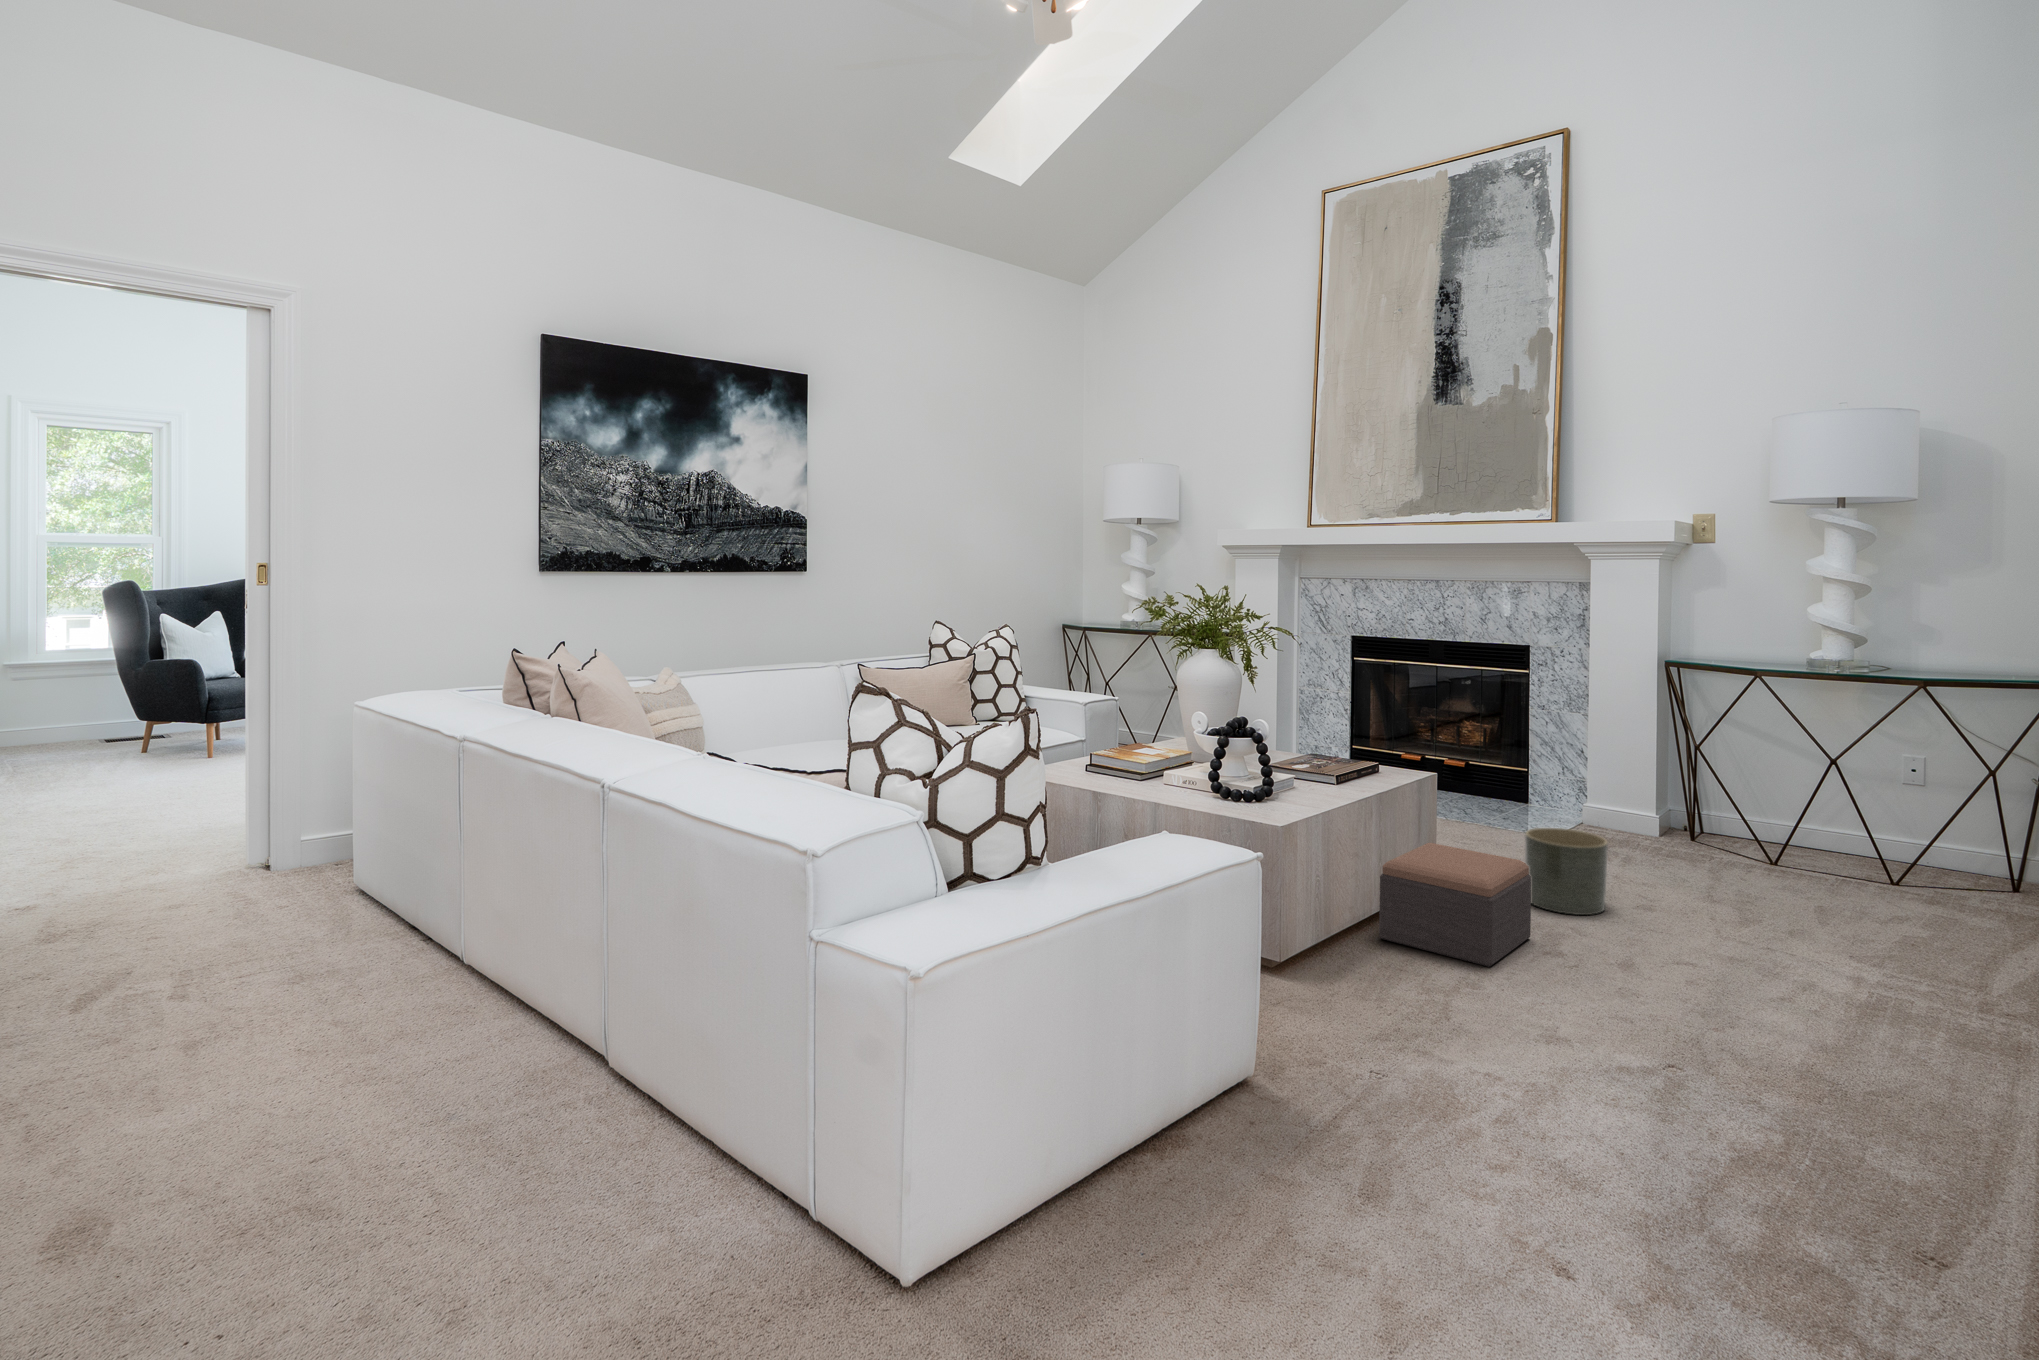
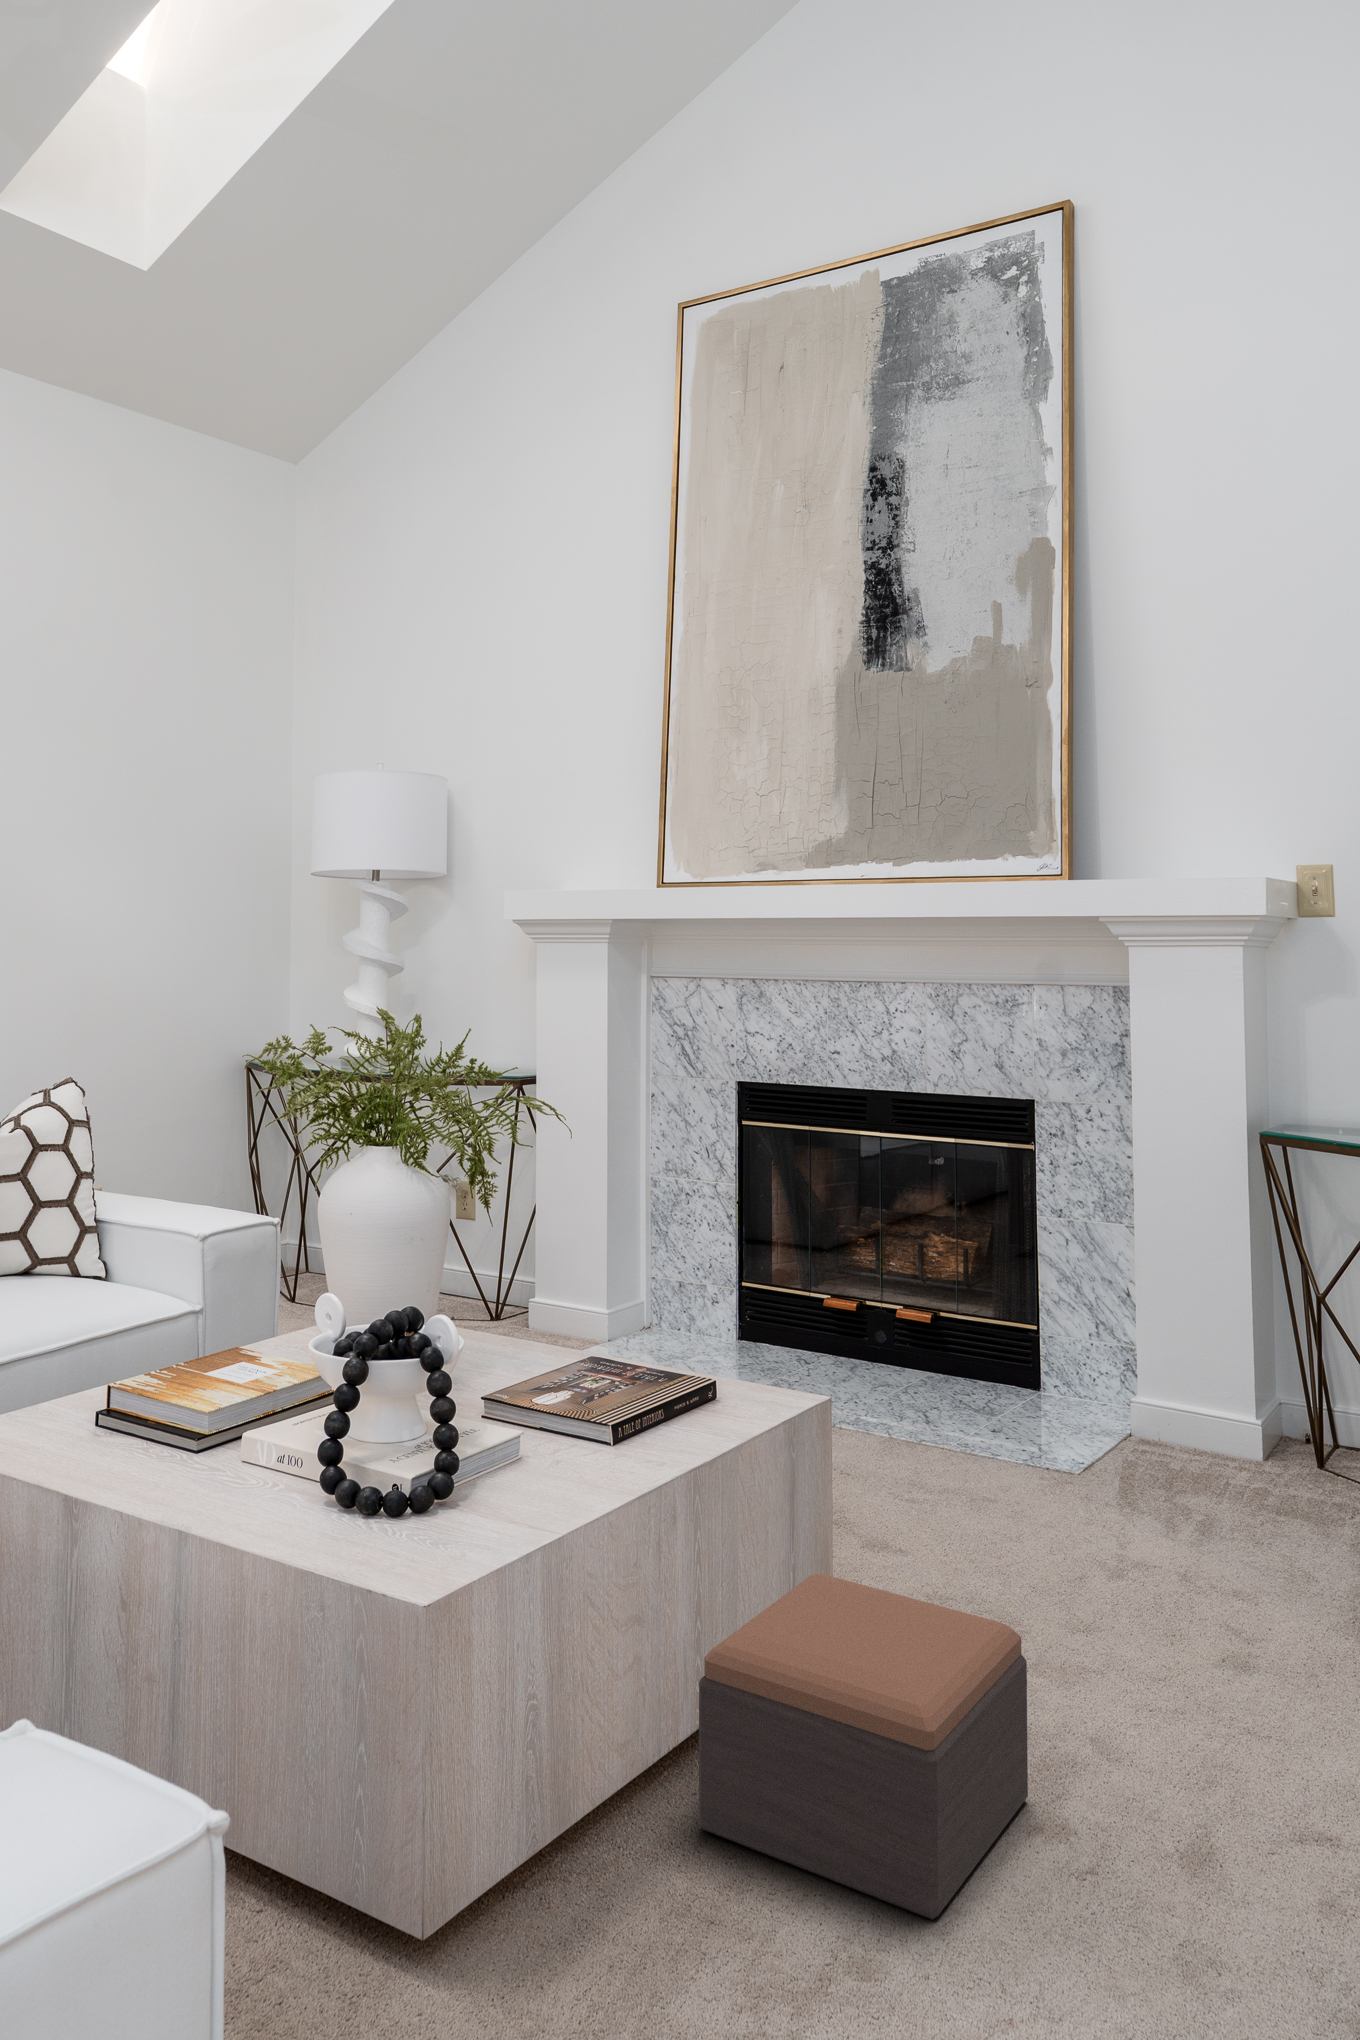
planter: present [1525,828,1608,915] -> none [1019,1502,1181,1707]

